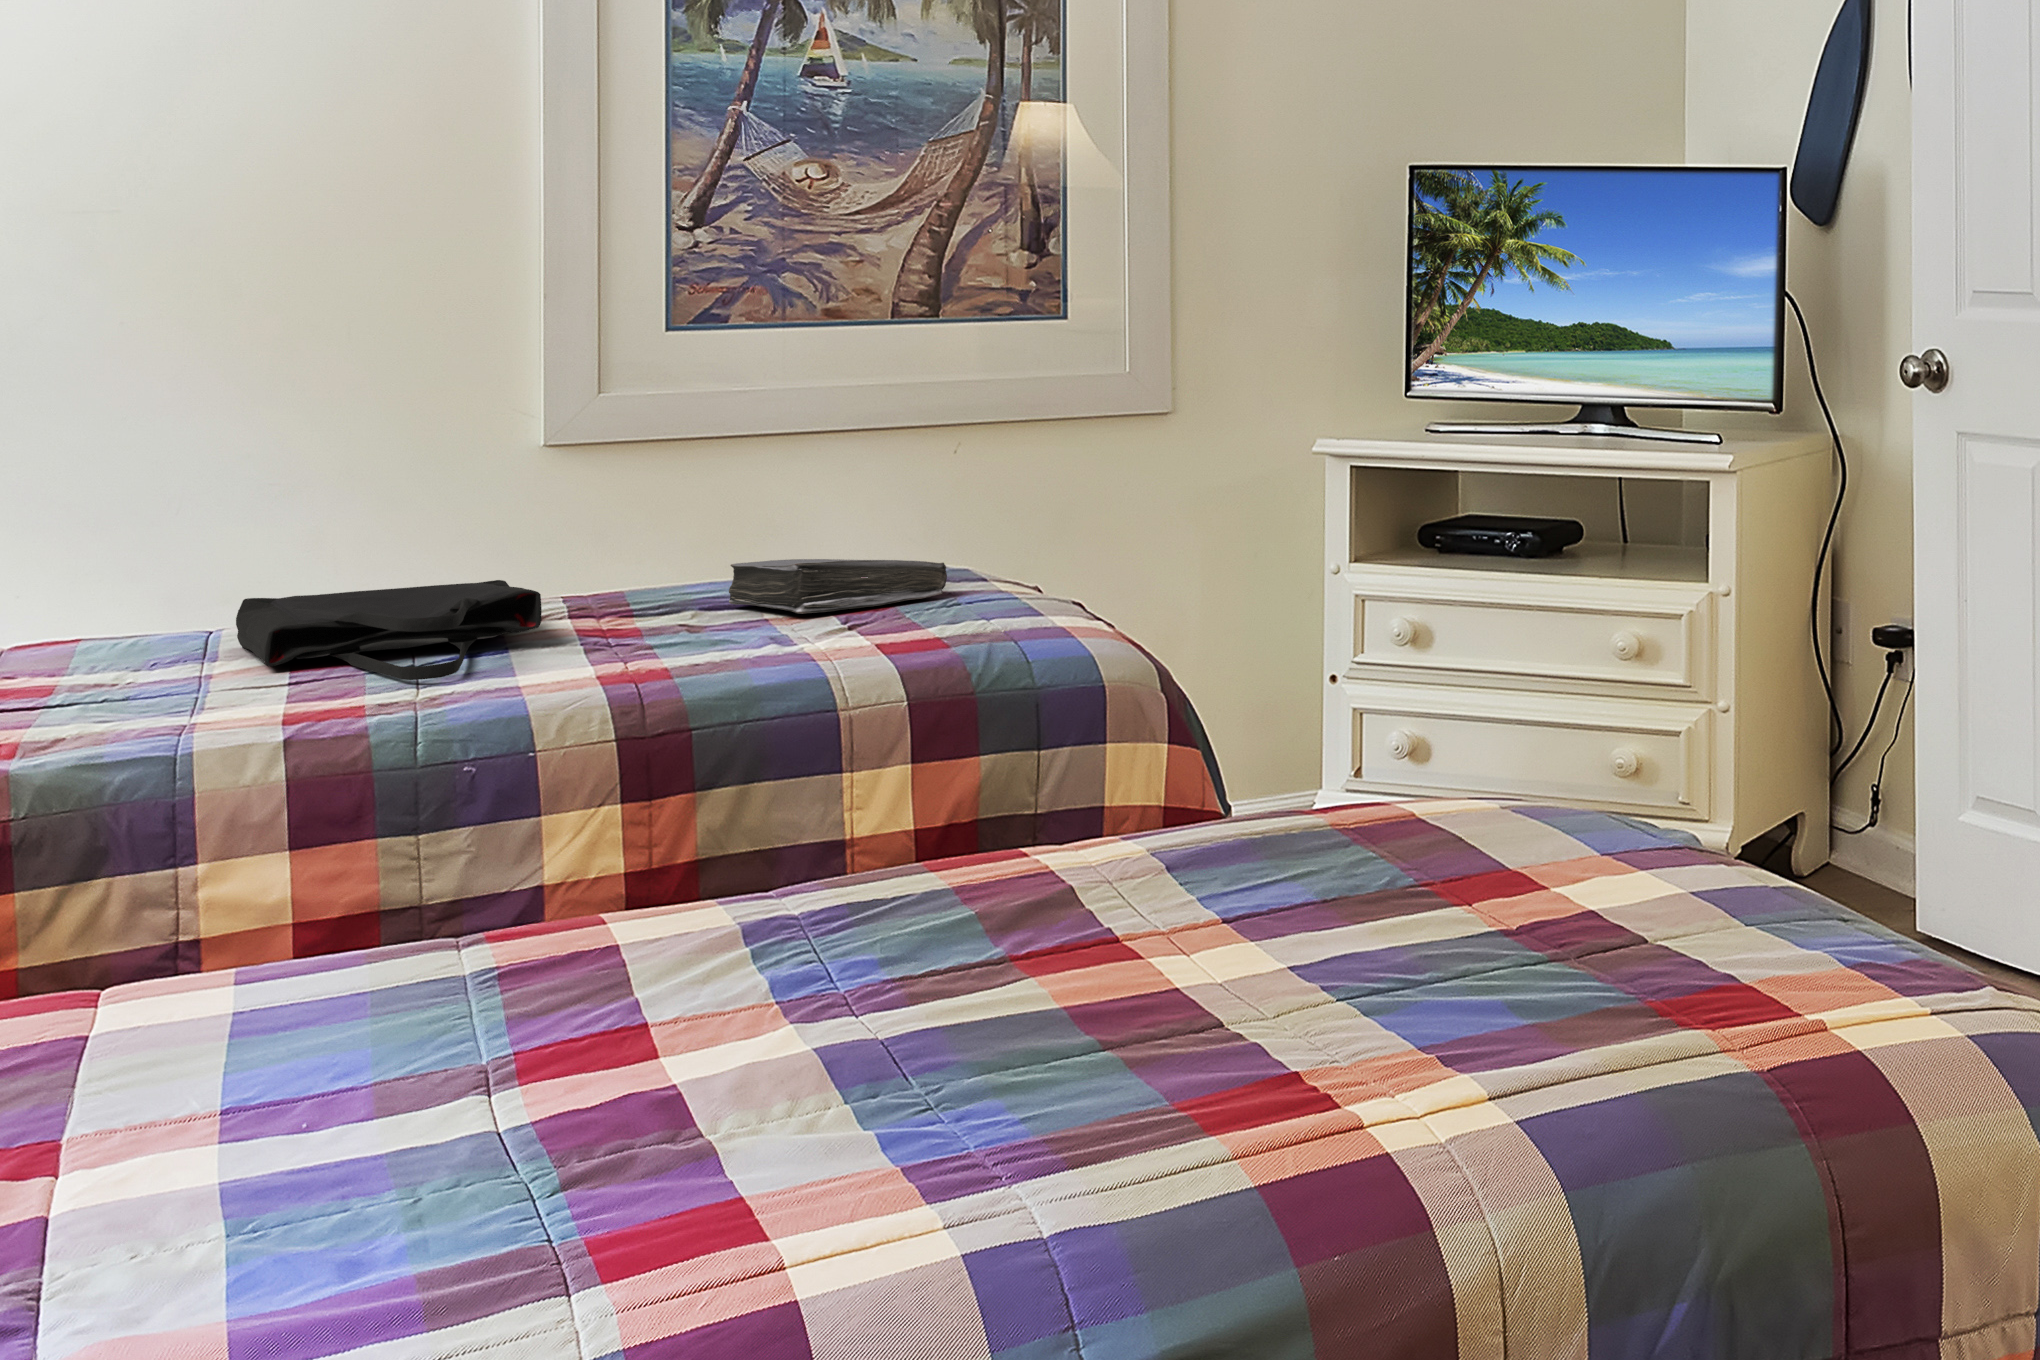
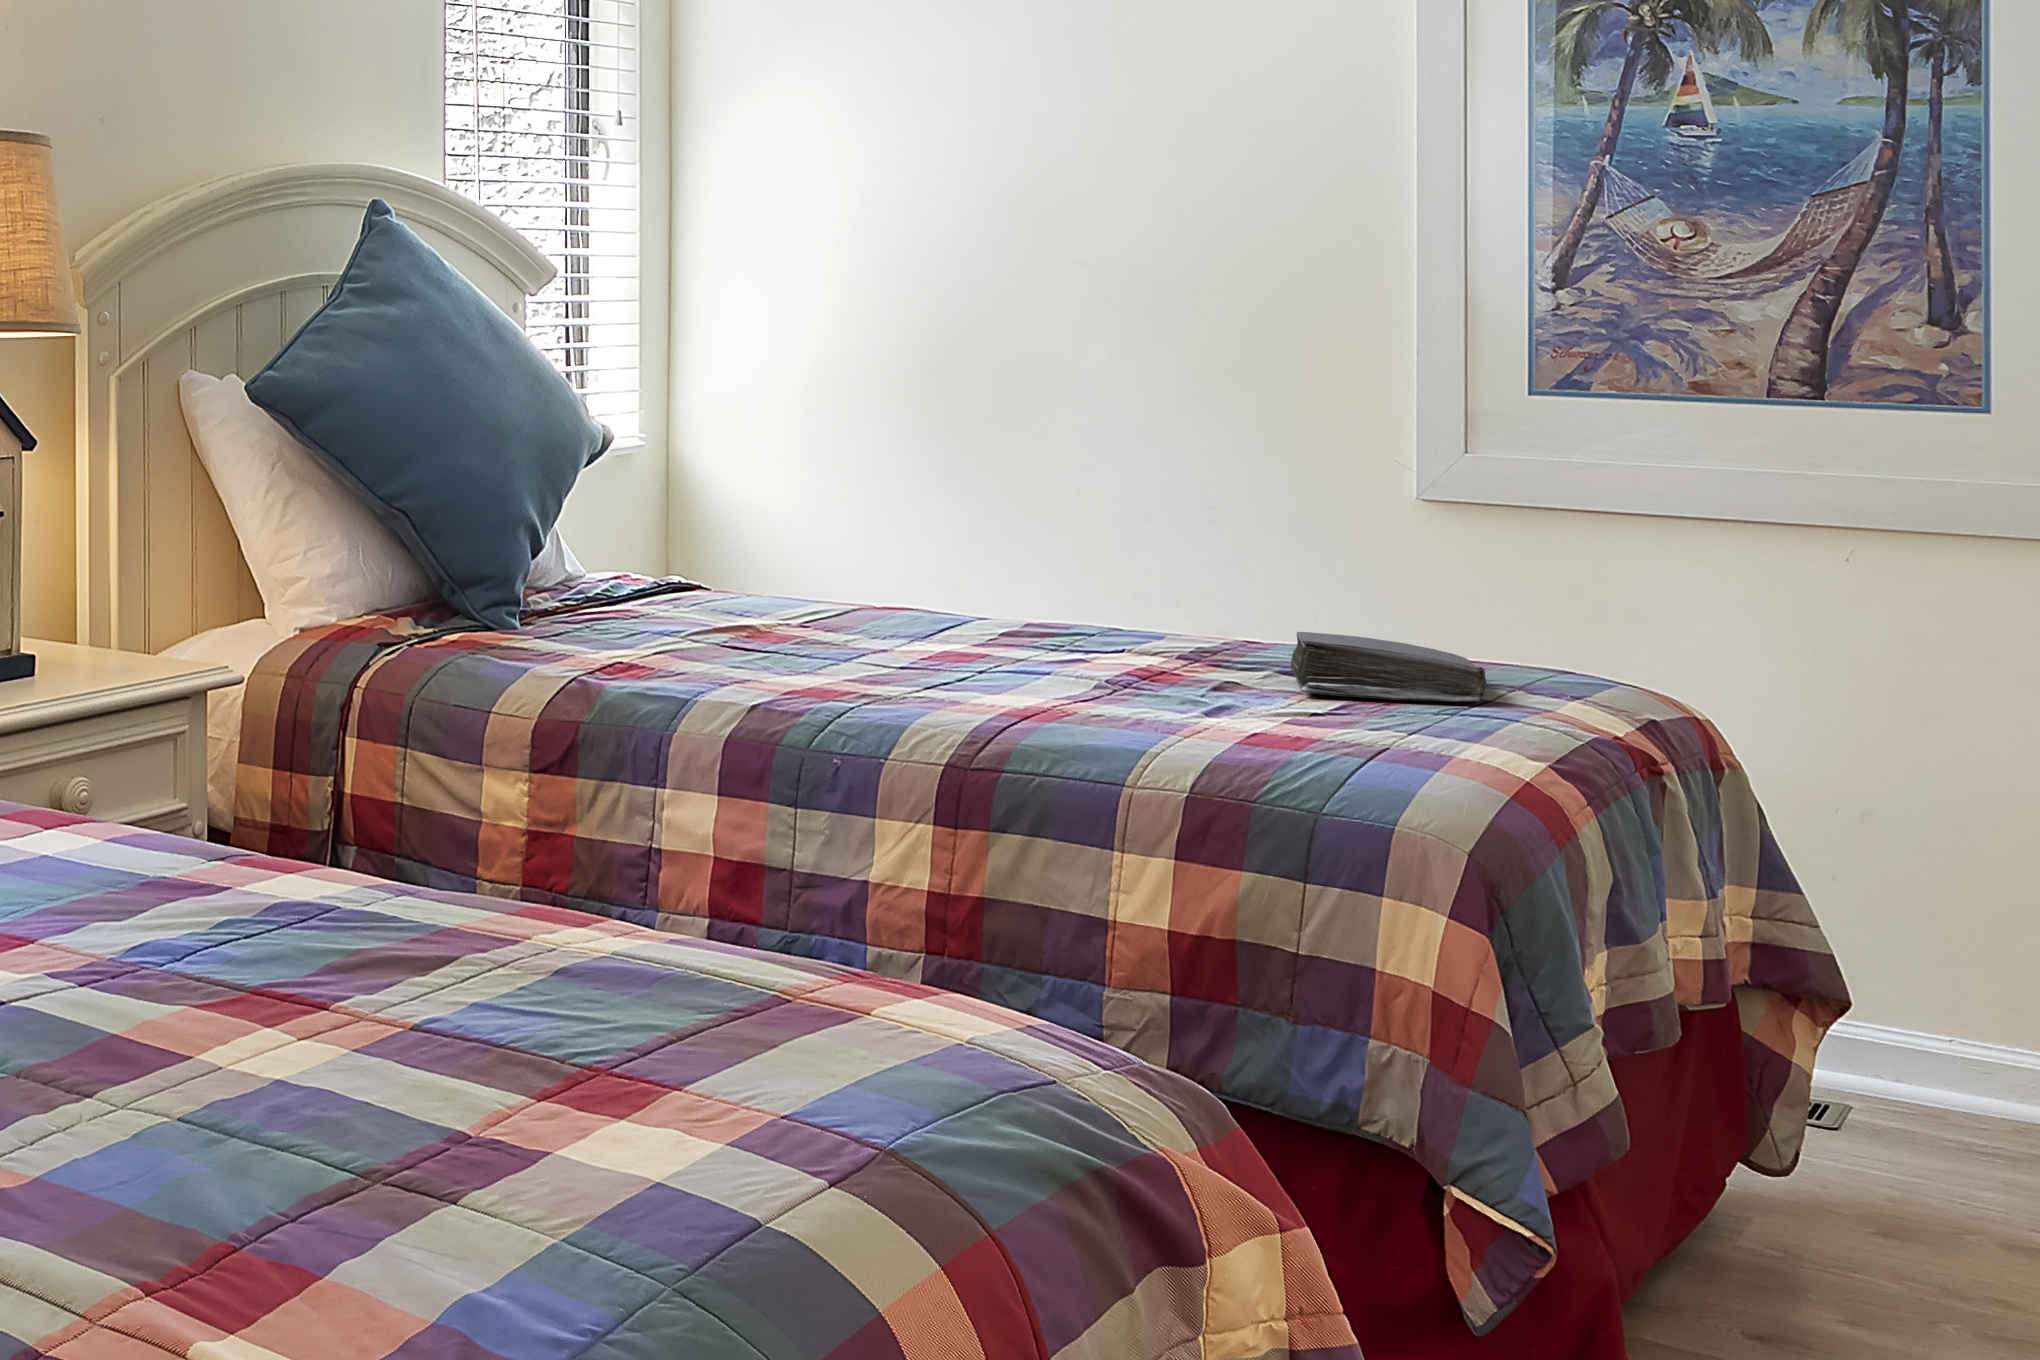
tote bag: present [236,580,542,680] -> none [867,594,1114,685]

